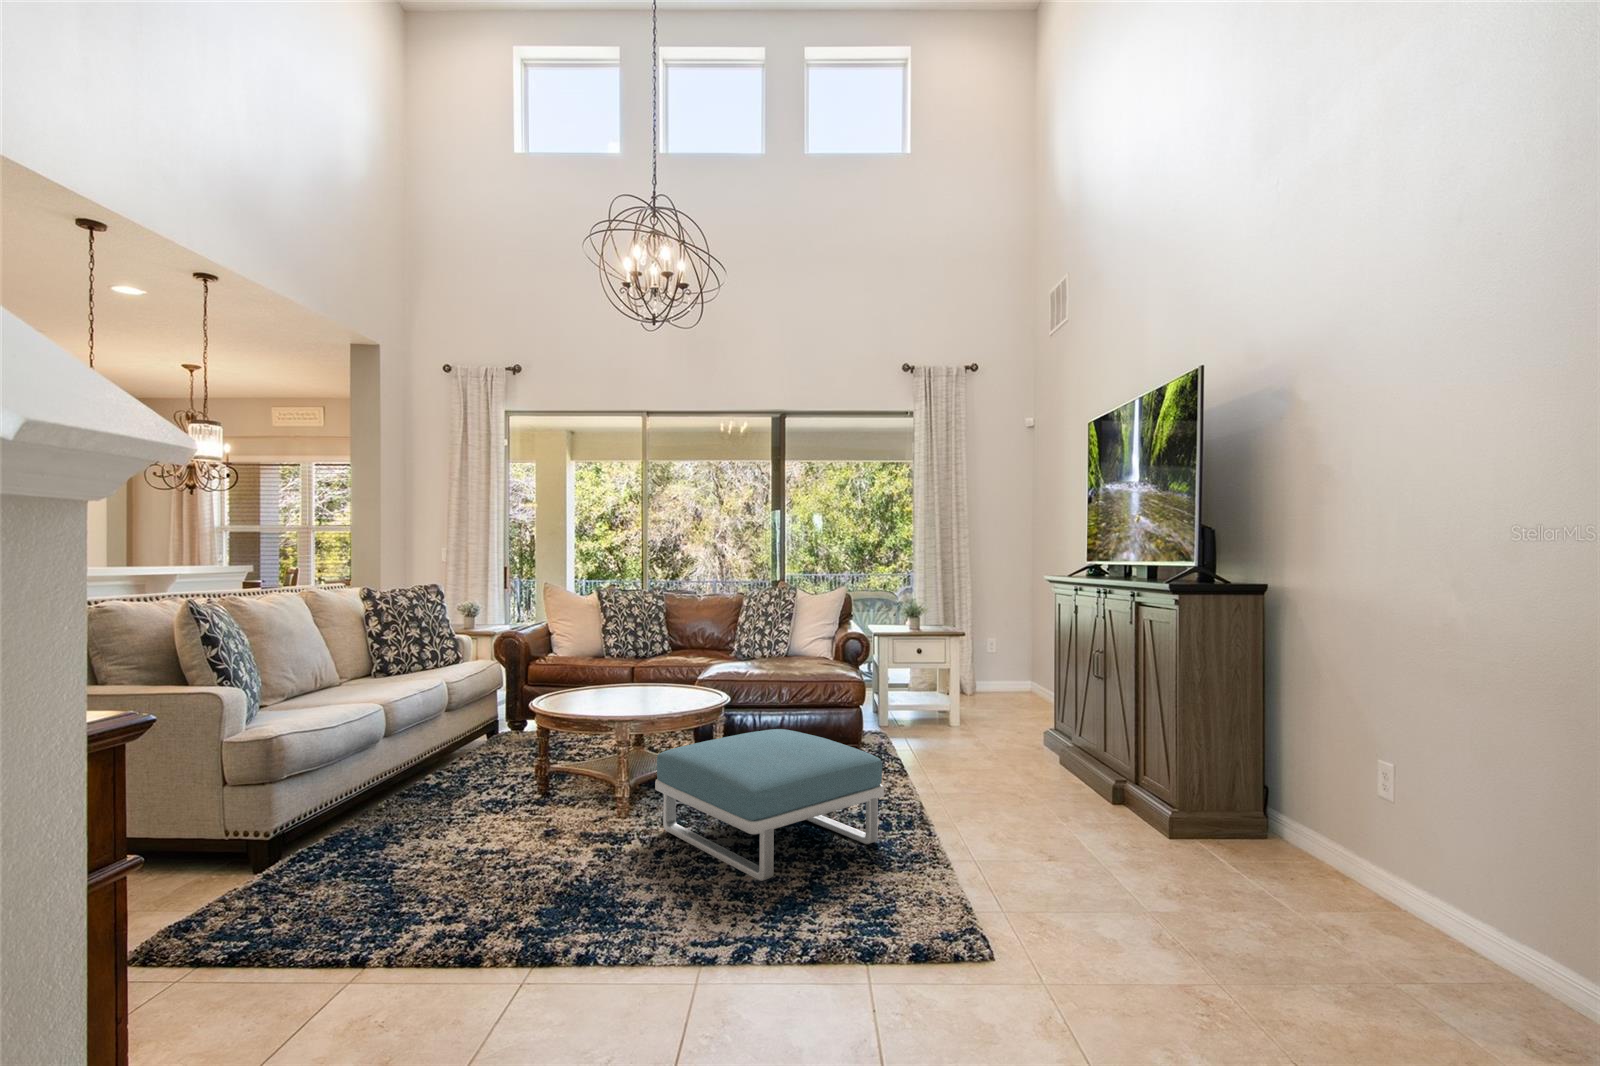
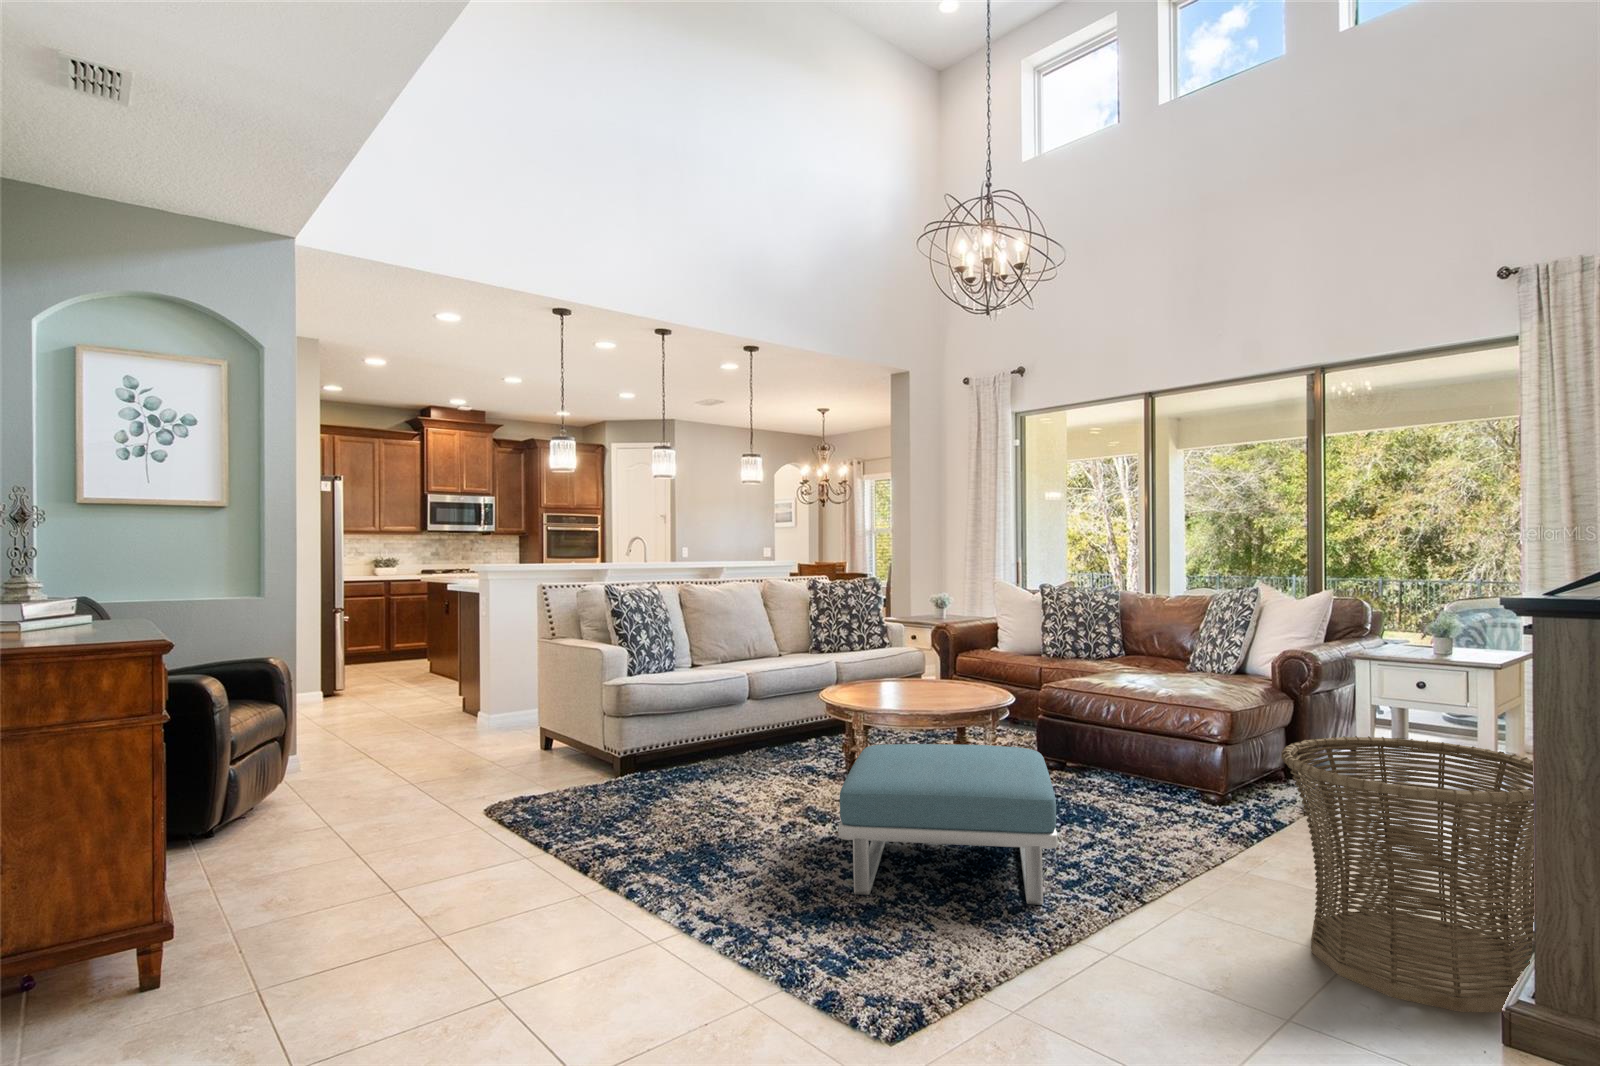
basket: none [987,681,1129,828] -> present [1281,736,1536,1012]

